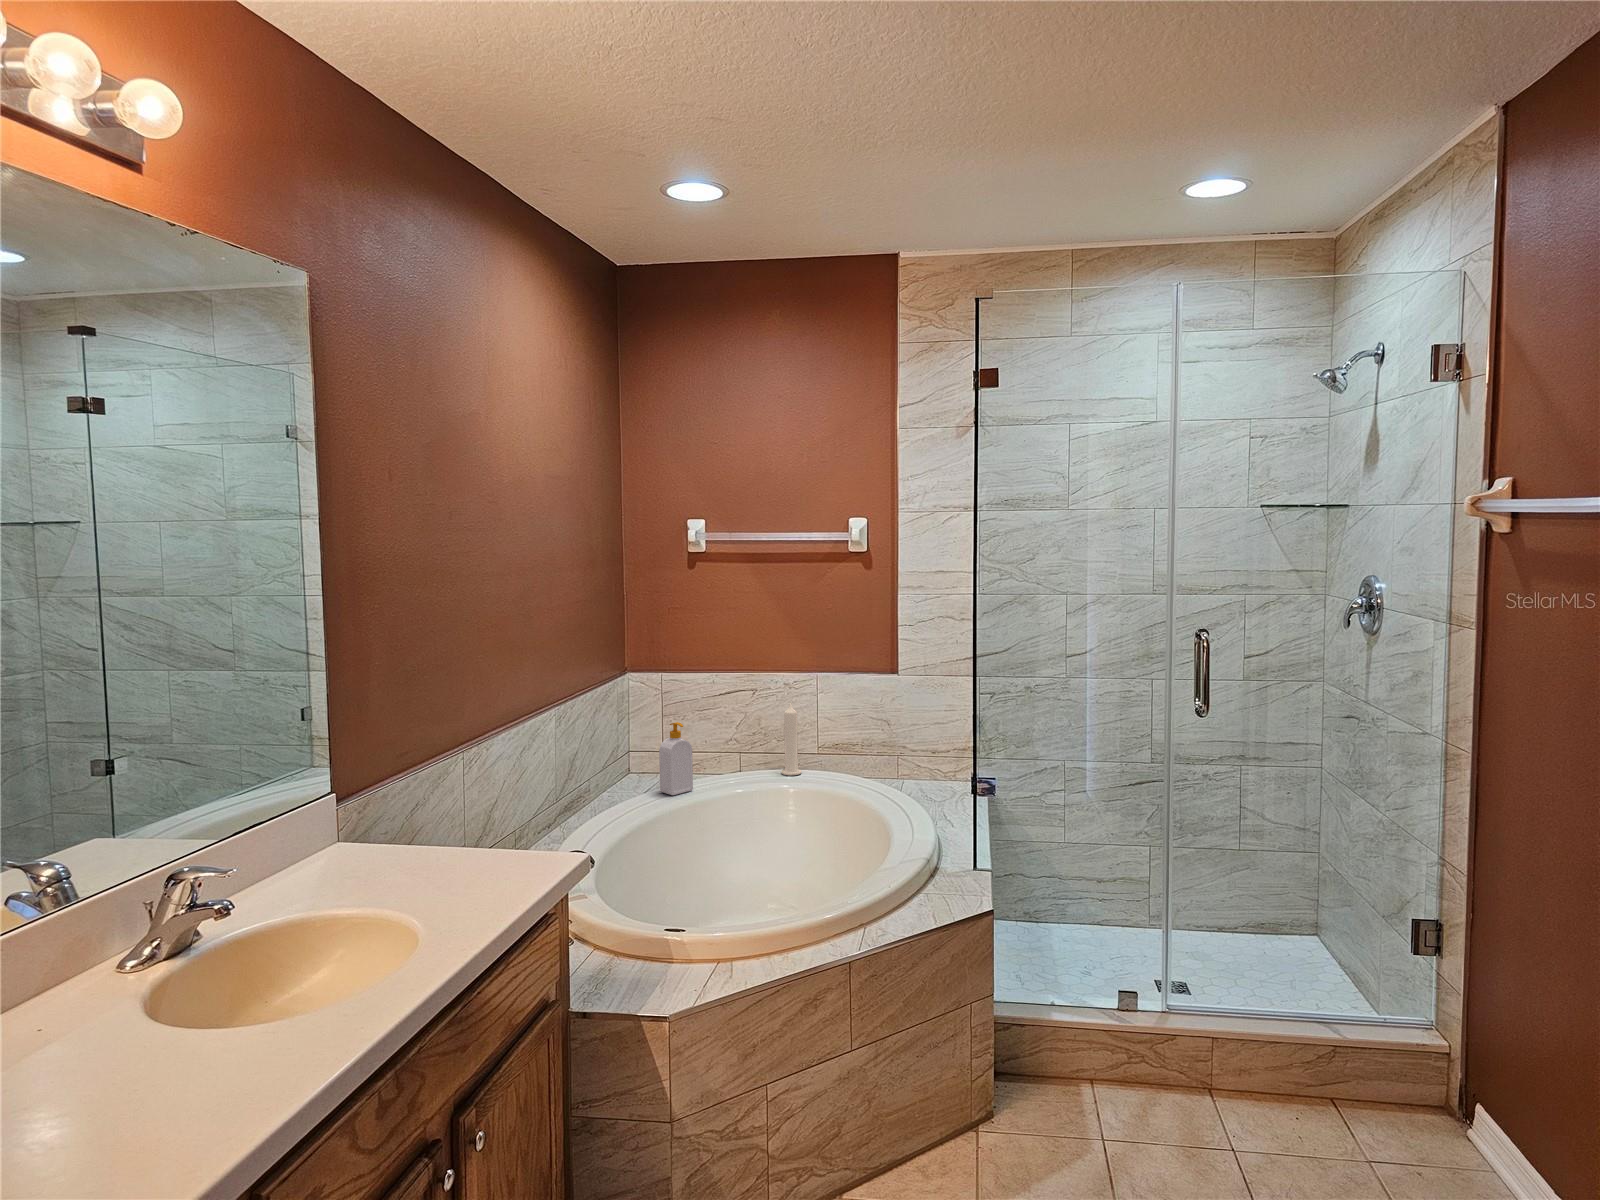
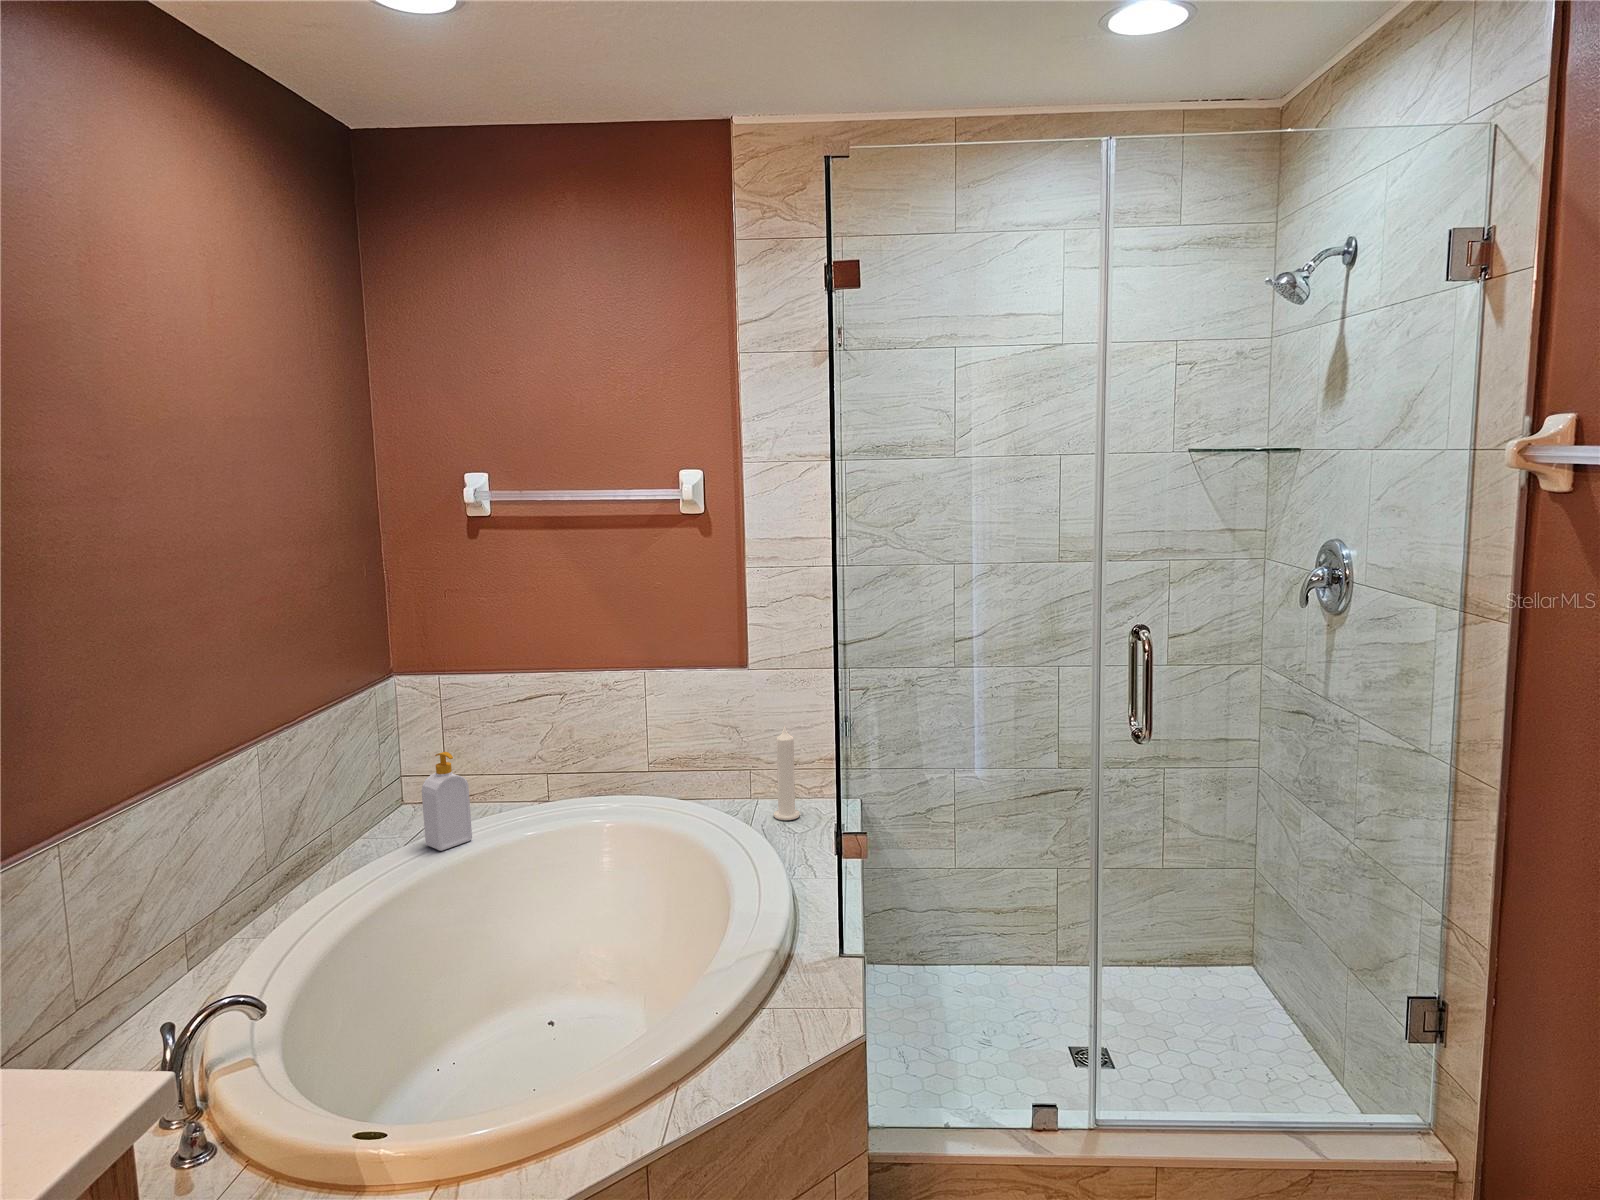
candle: present [781,702,801,775] -> present [774,726,800,820]

